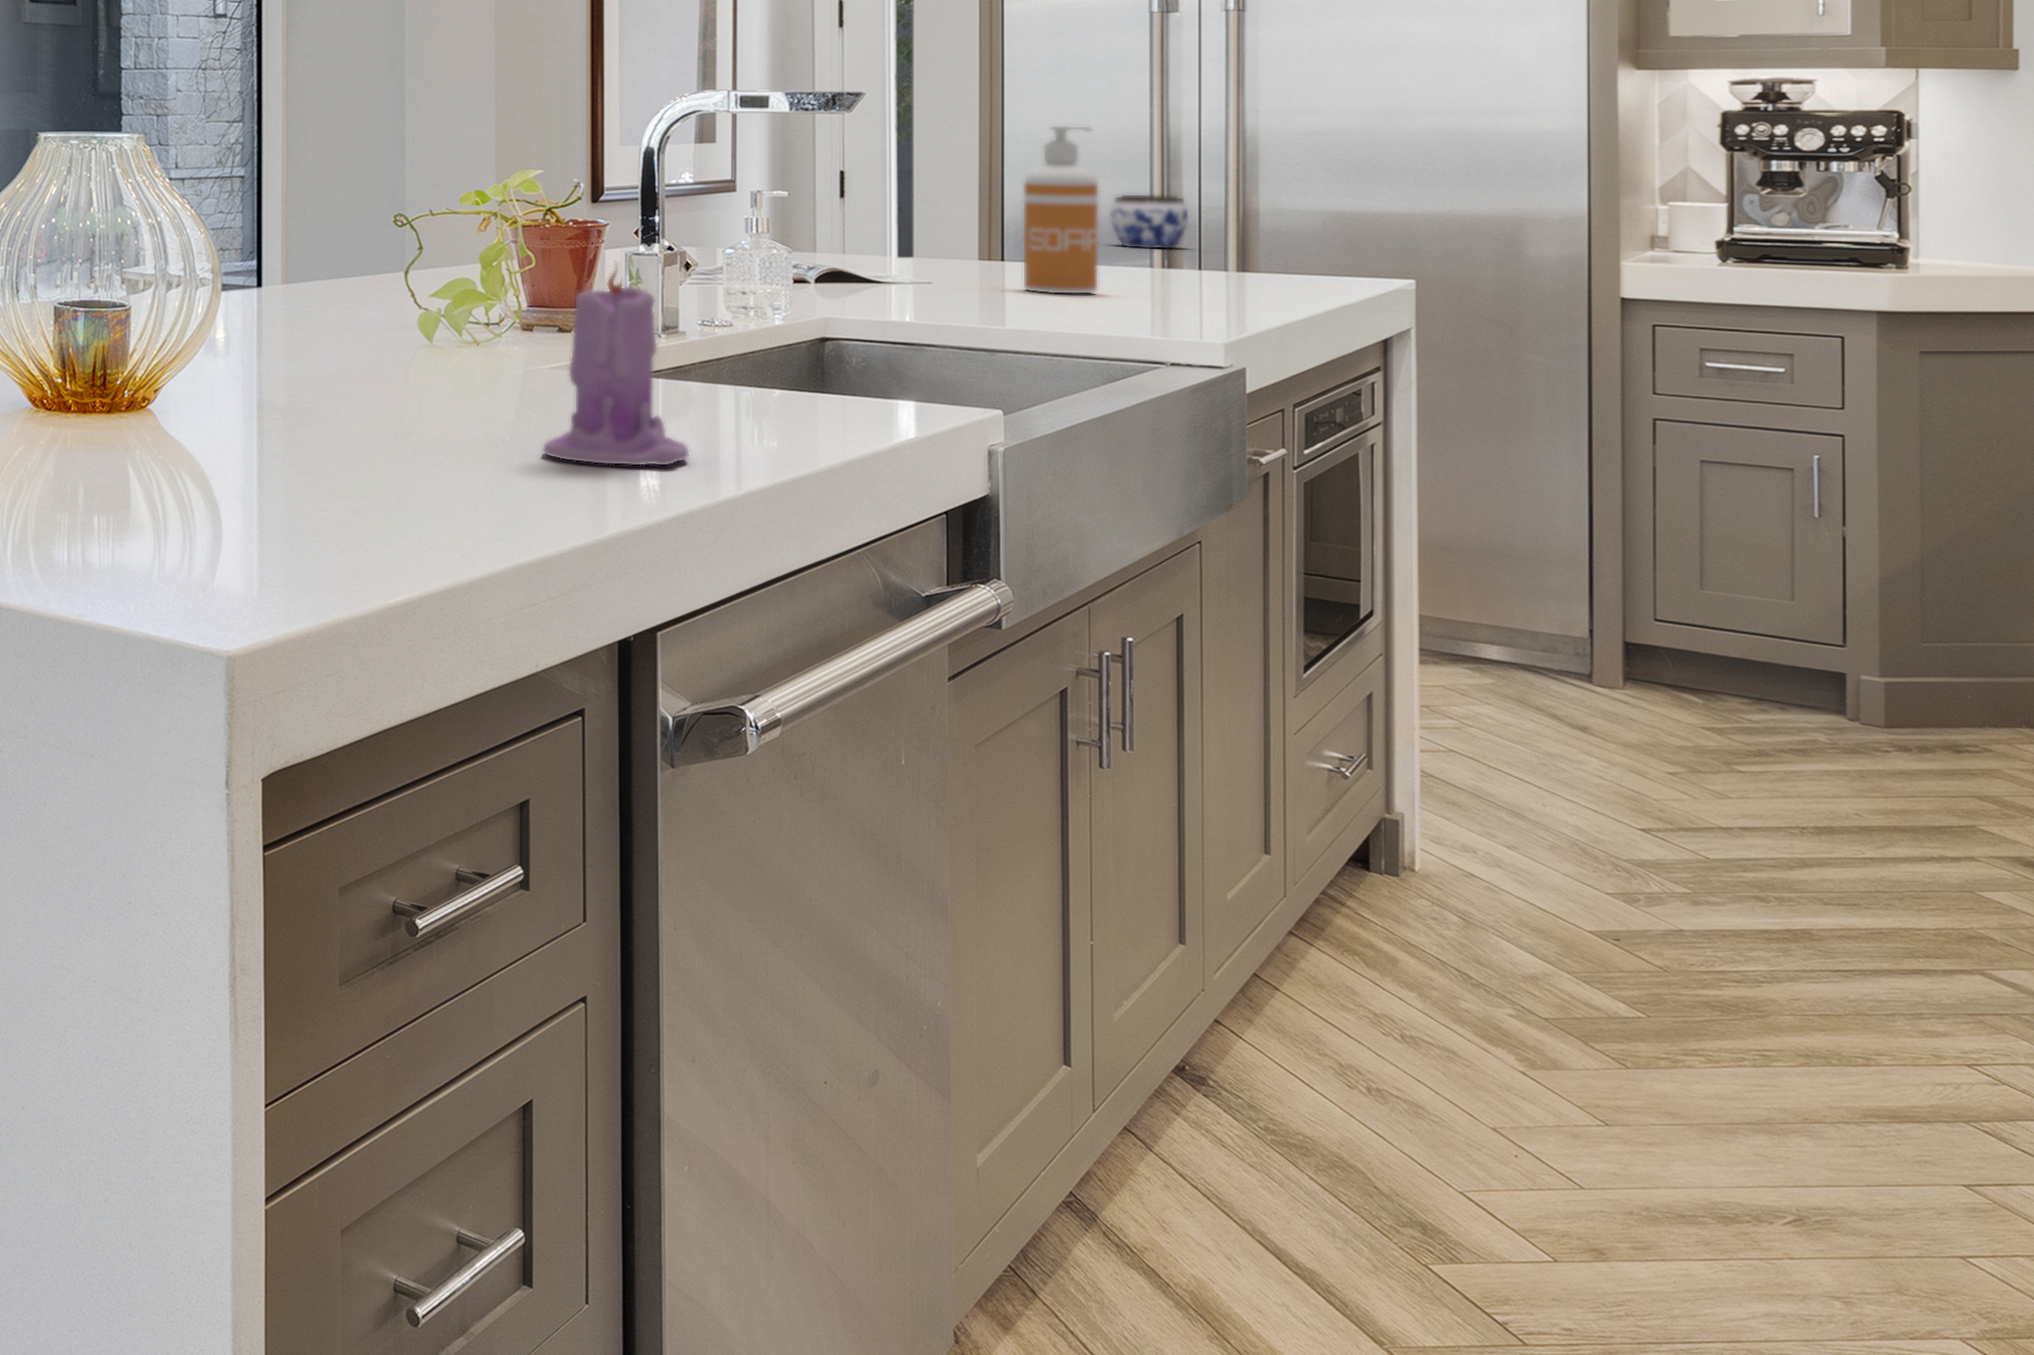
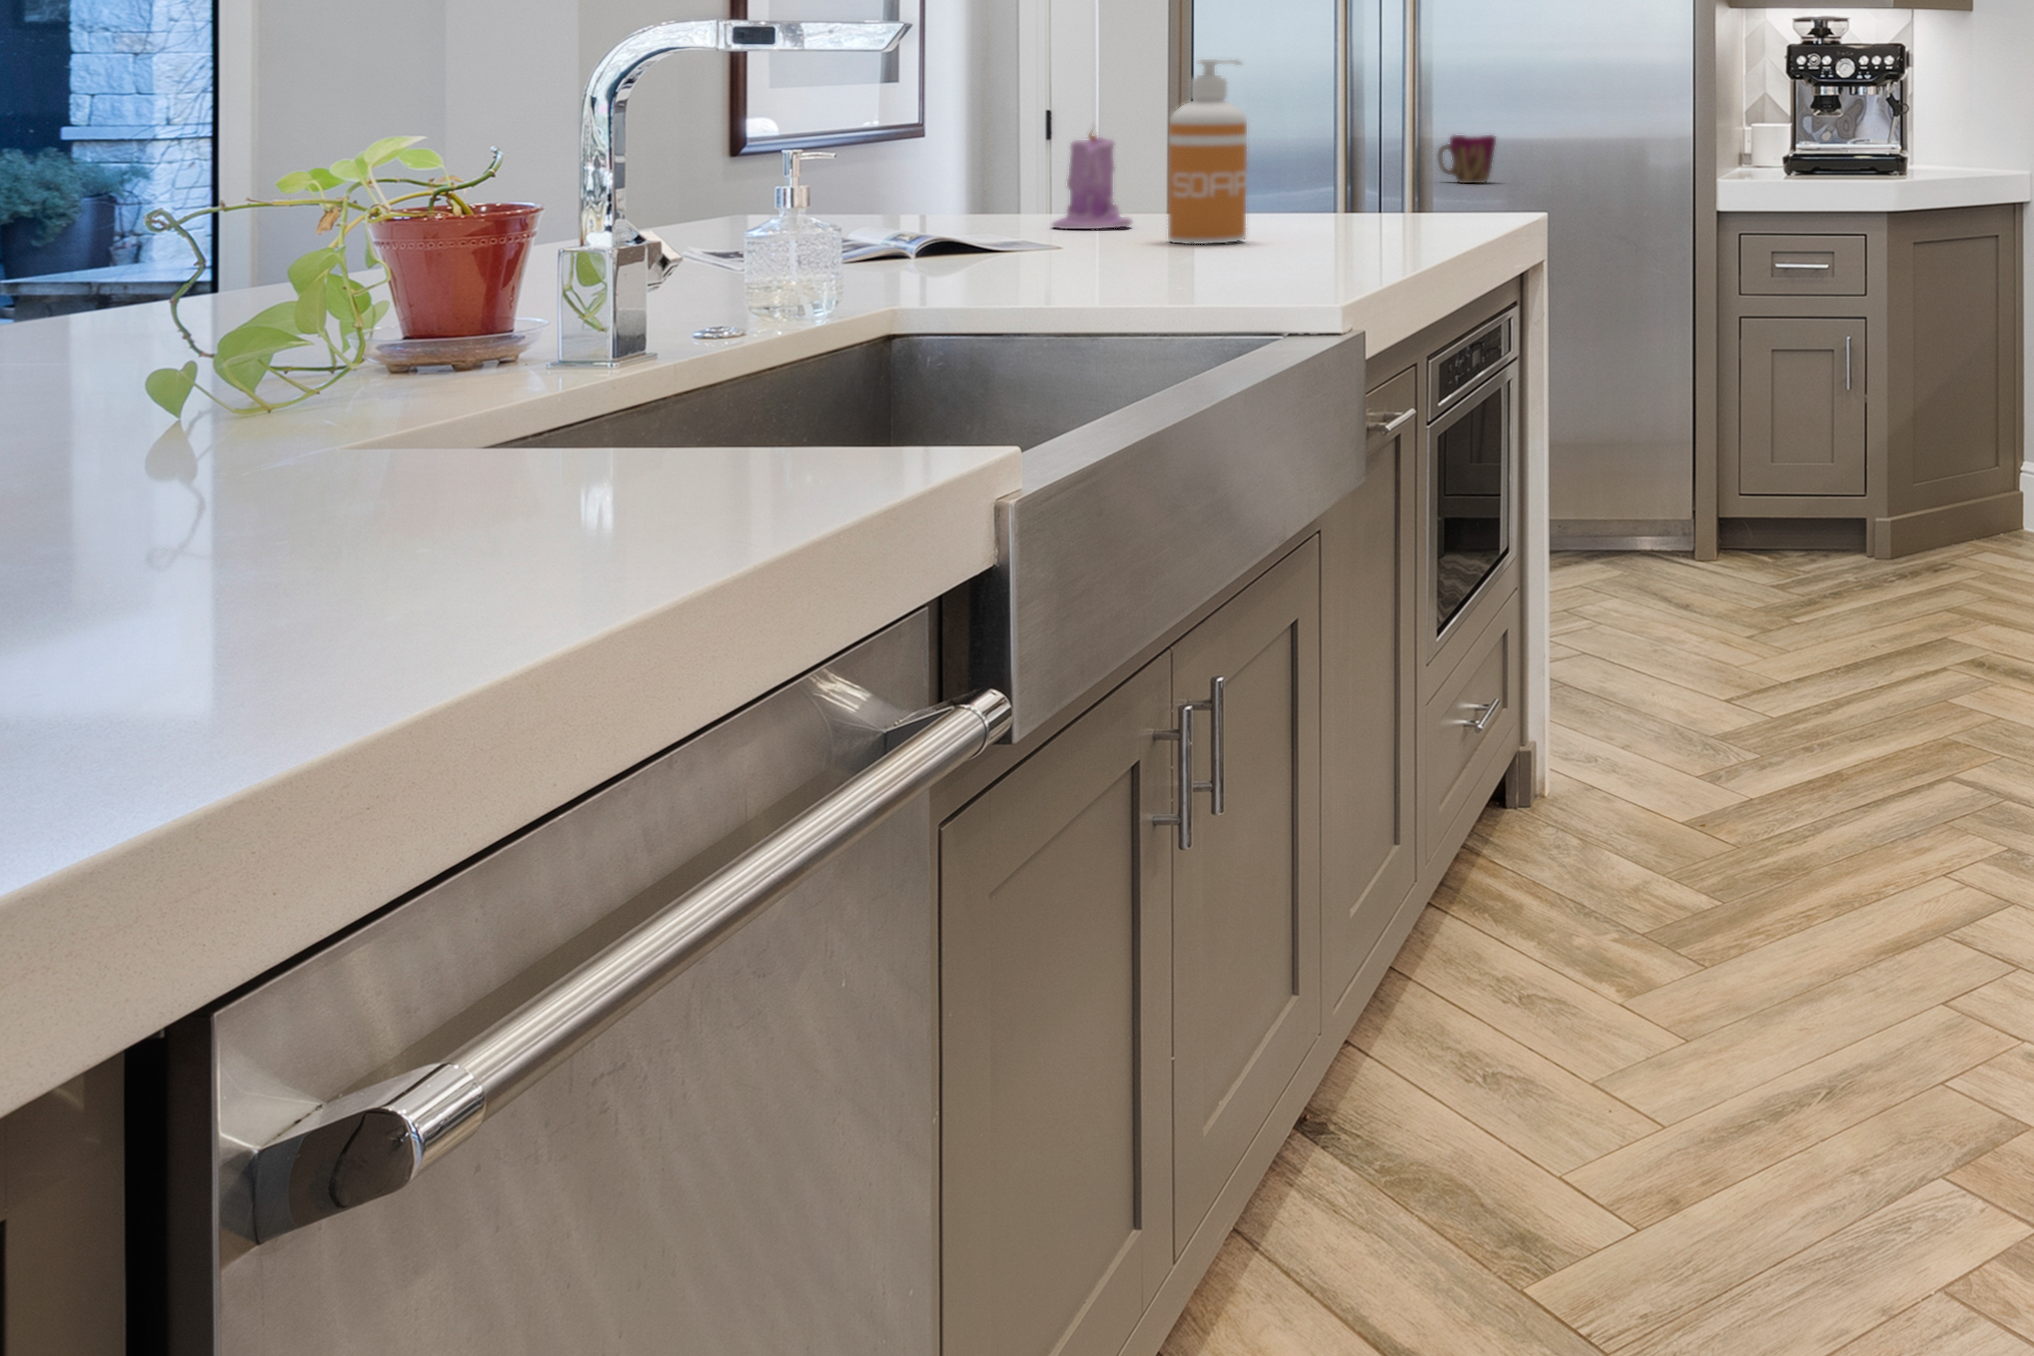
jar: present [1111,195,1188,248] -> none [1290,126,1363,180]
cup: none [1271,207,1340,257] -> present [1438,135,1496,183]
candle: present [543,271,688,465] -> present [1053,133,1132,229]

